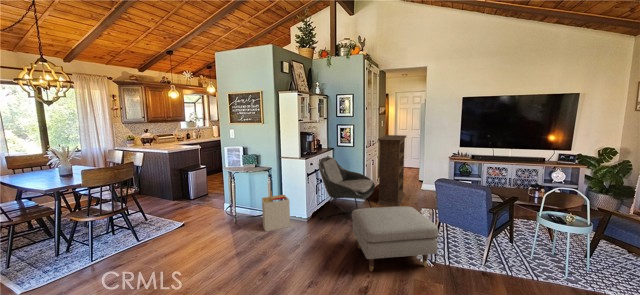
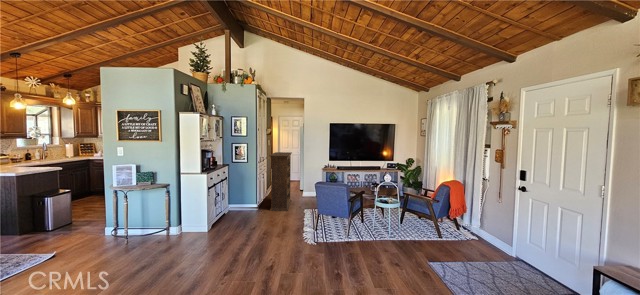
lounge chair: present [318,157,375,220] -> none [218,172,268,229]
storage bin: present [262,191,290,231] -> none [158,206,190,247]
ottoman: present [352,206,438,271] -> none [252,205,317,257]

